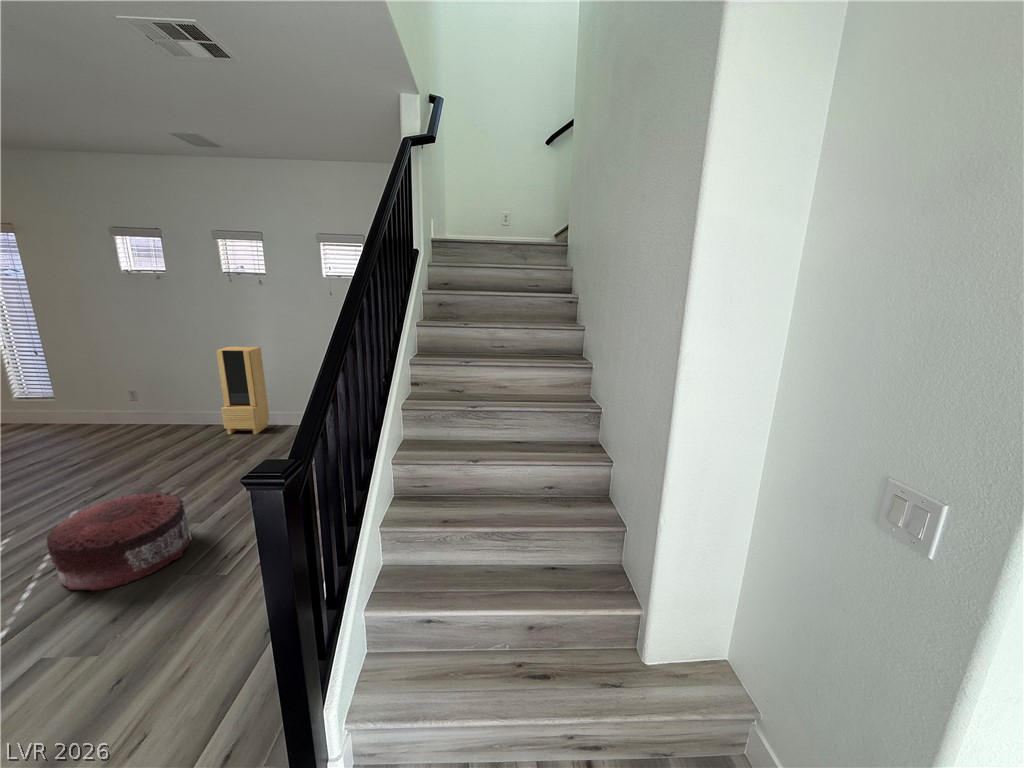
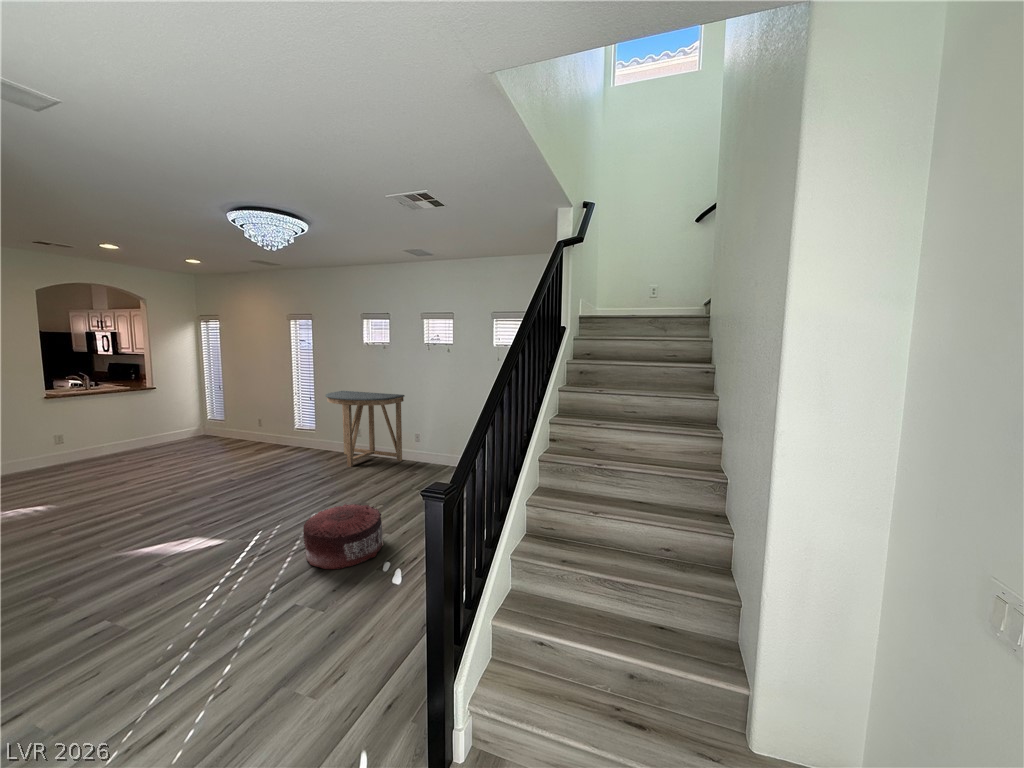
console table: none [63,339,207,442] -> present [326,391,404,467]
storage cabinet: present [216,347,270,434] -> none [413,400,445,471]

